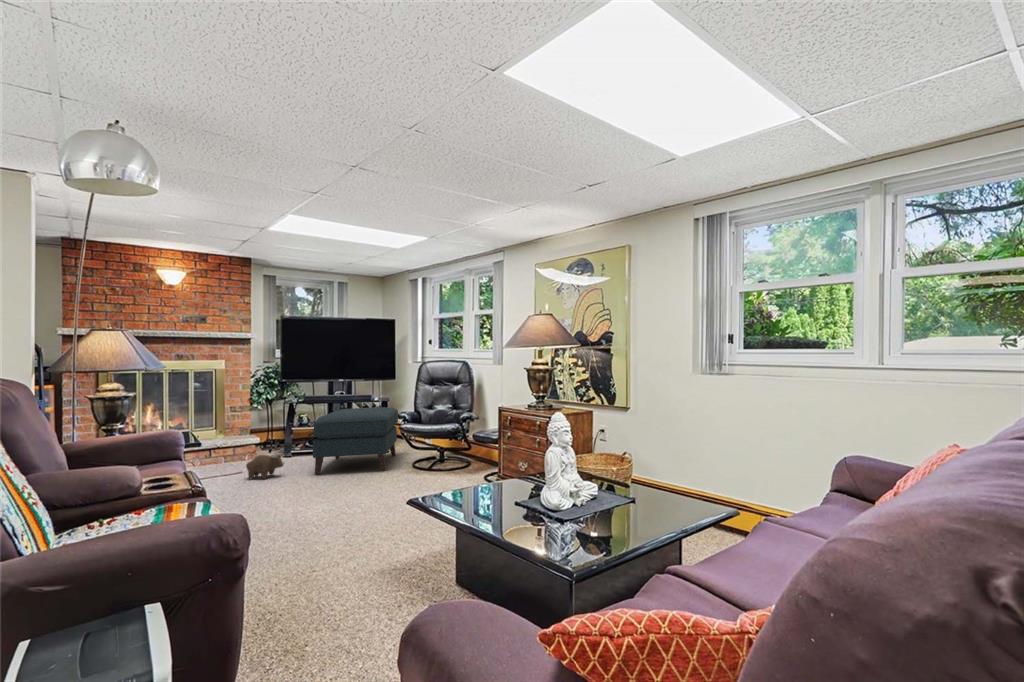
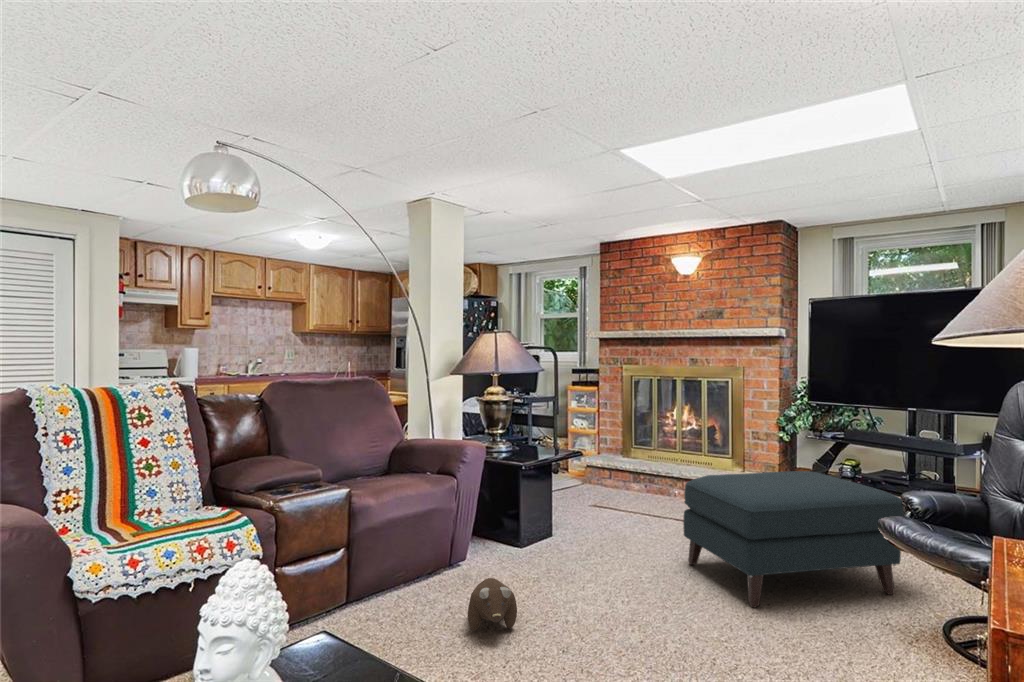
plush toy: present [246,452,284,479] -> present [468,578,517,631]

